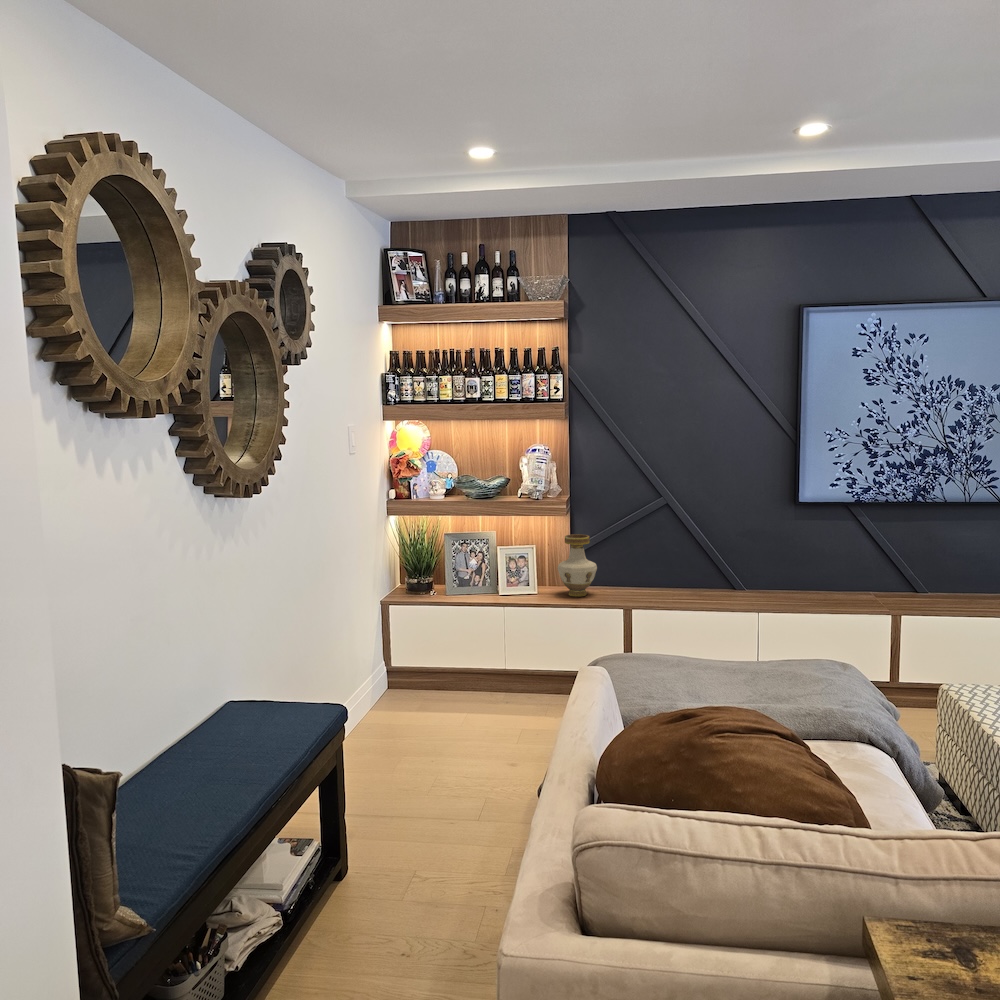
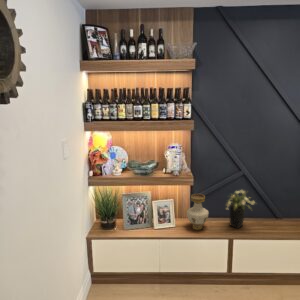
flower arrangement: none [622,525,680,596] -> present [226,190,255,228]

